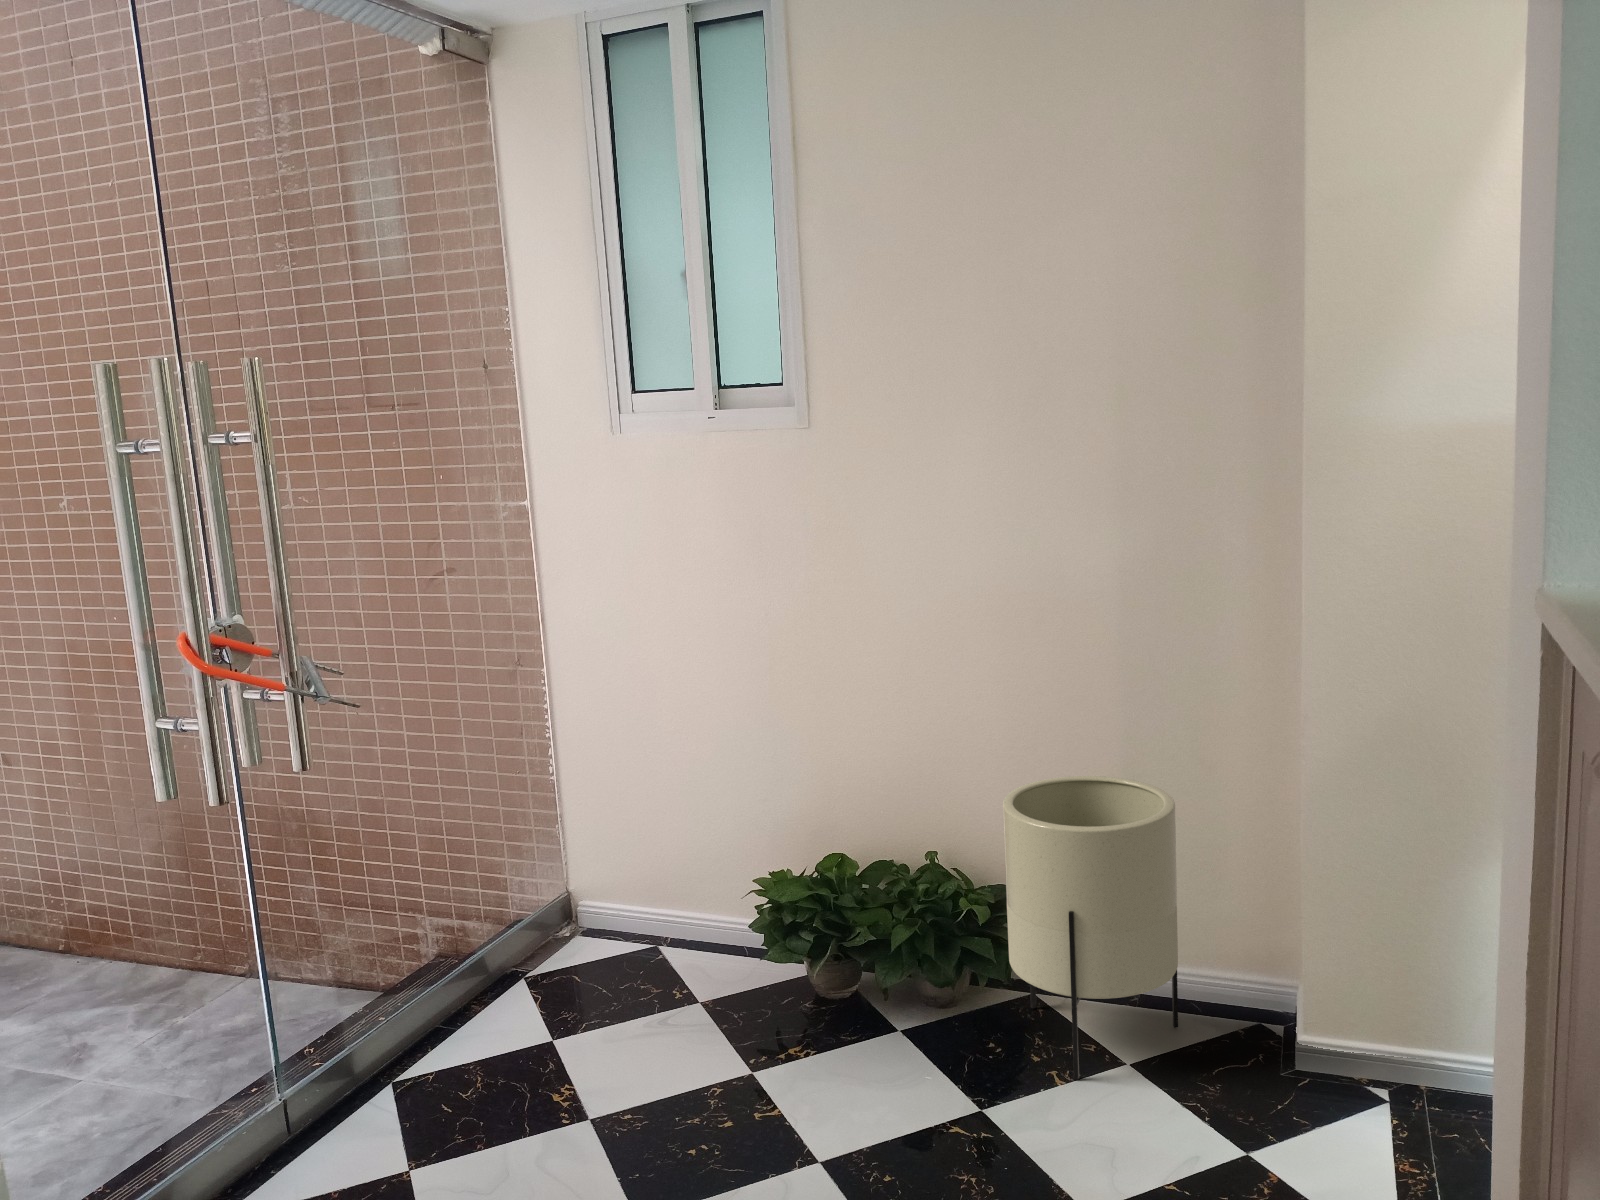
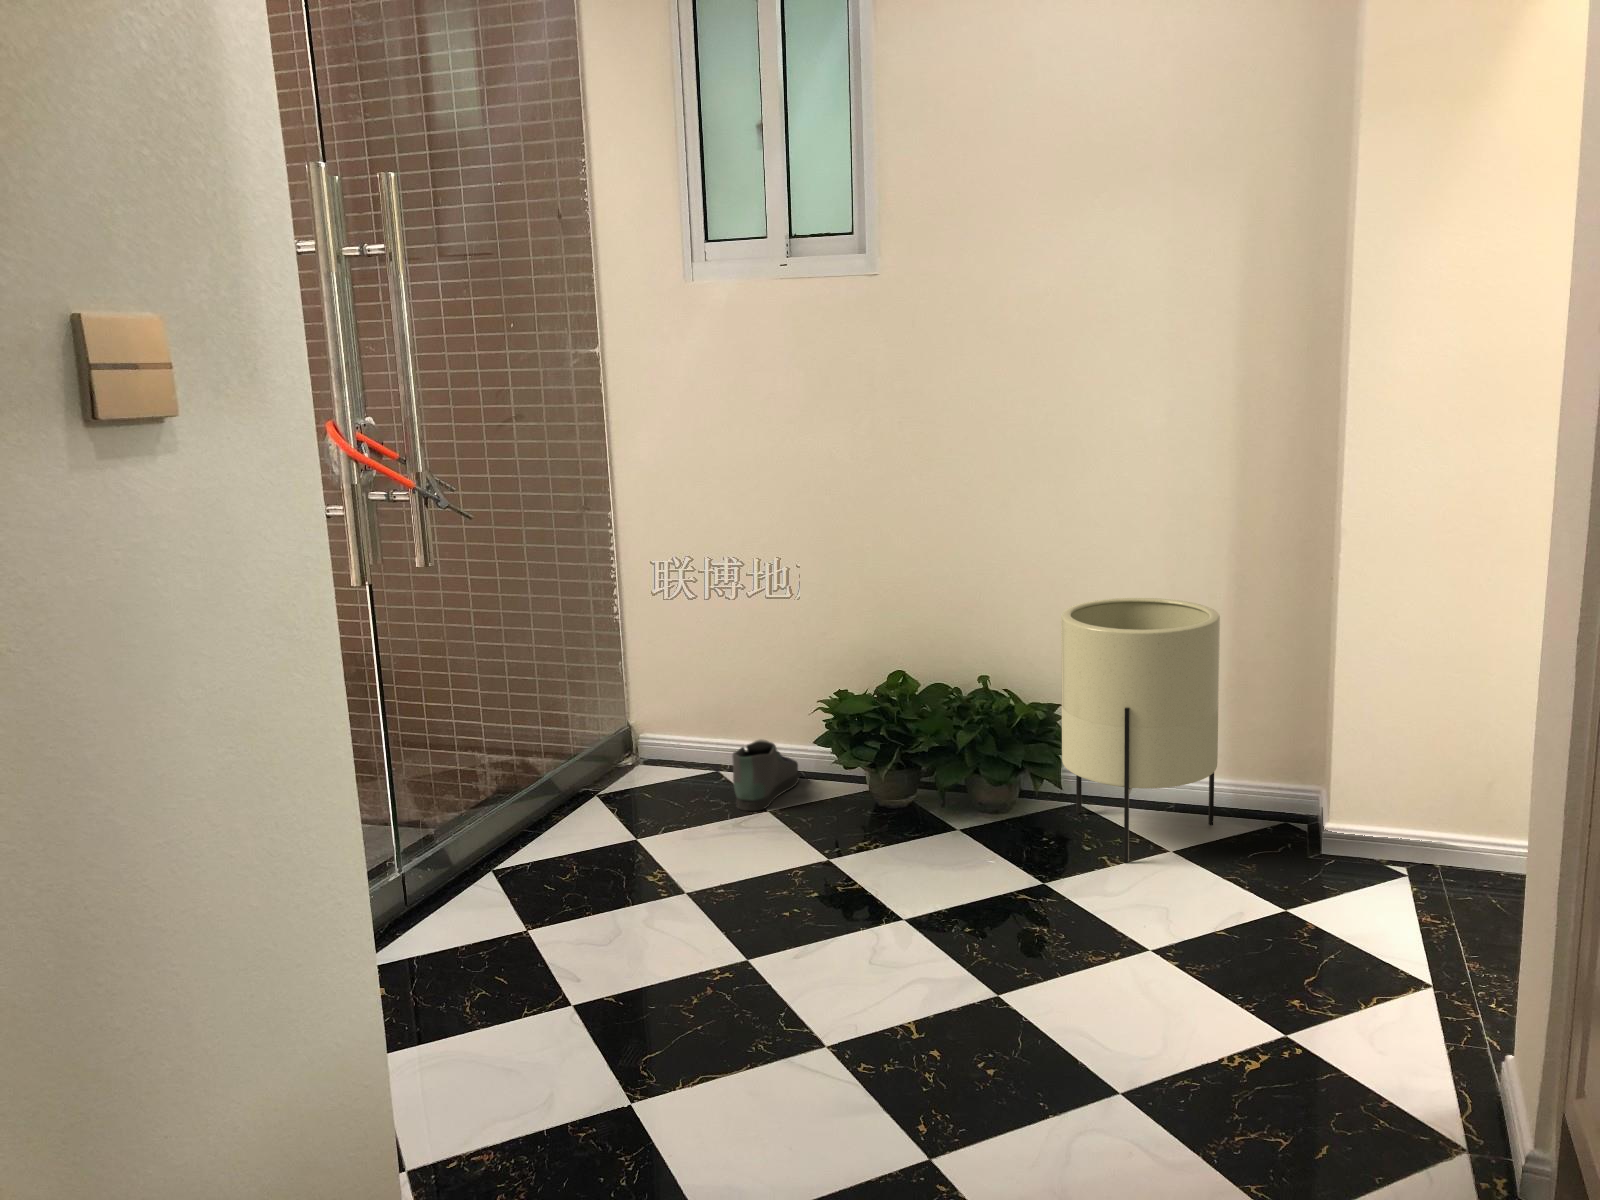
shoe: none [662,920,741,1002] -> present [732,739,799,811]

